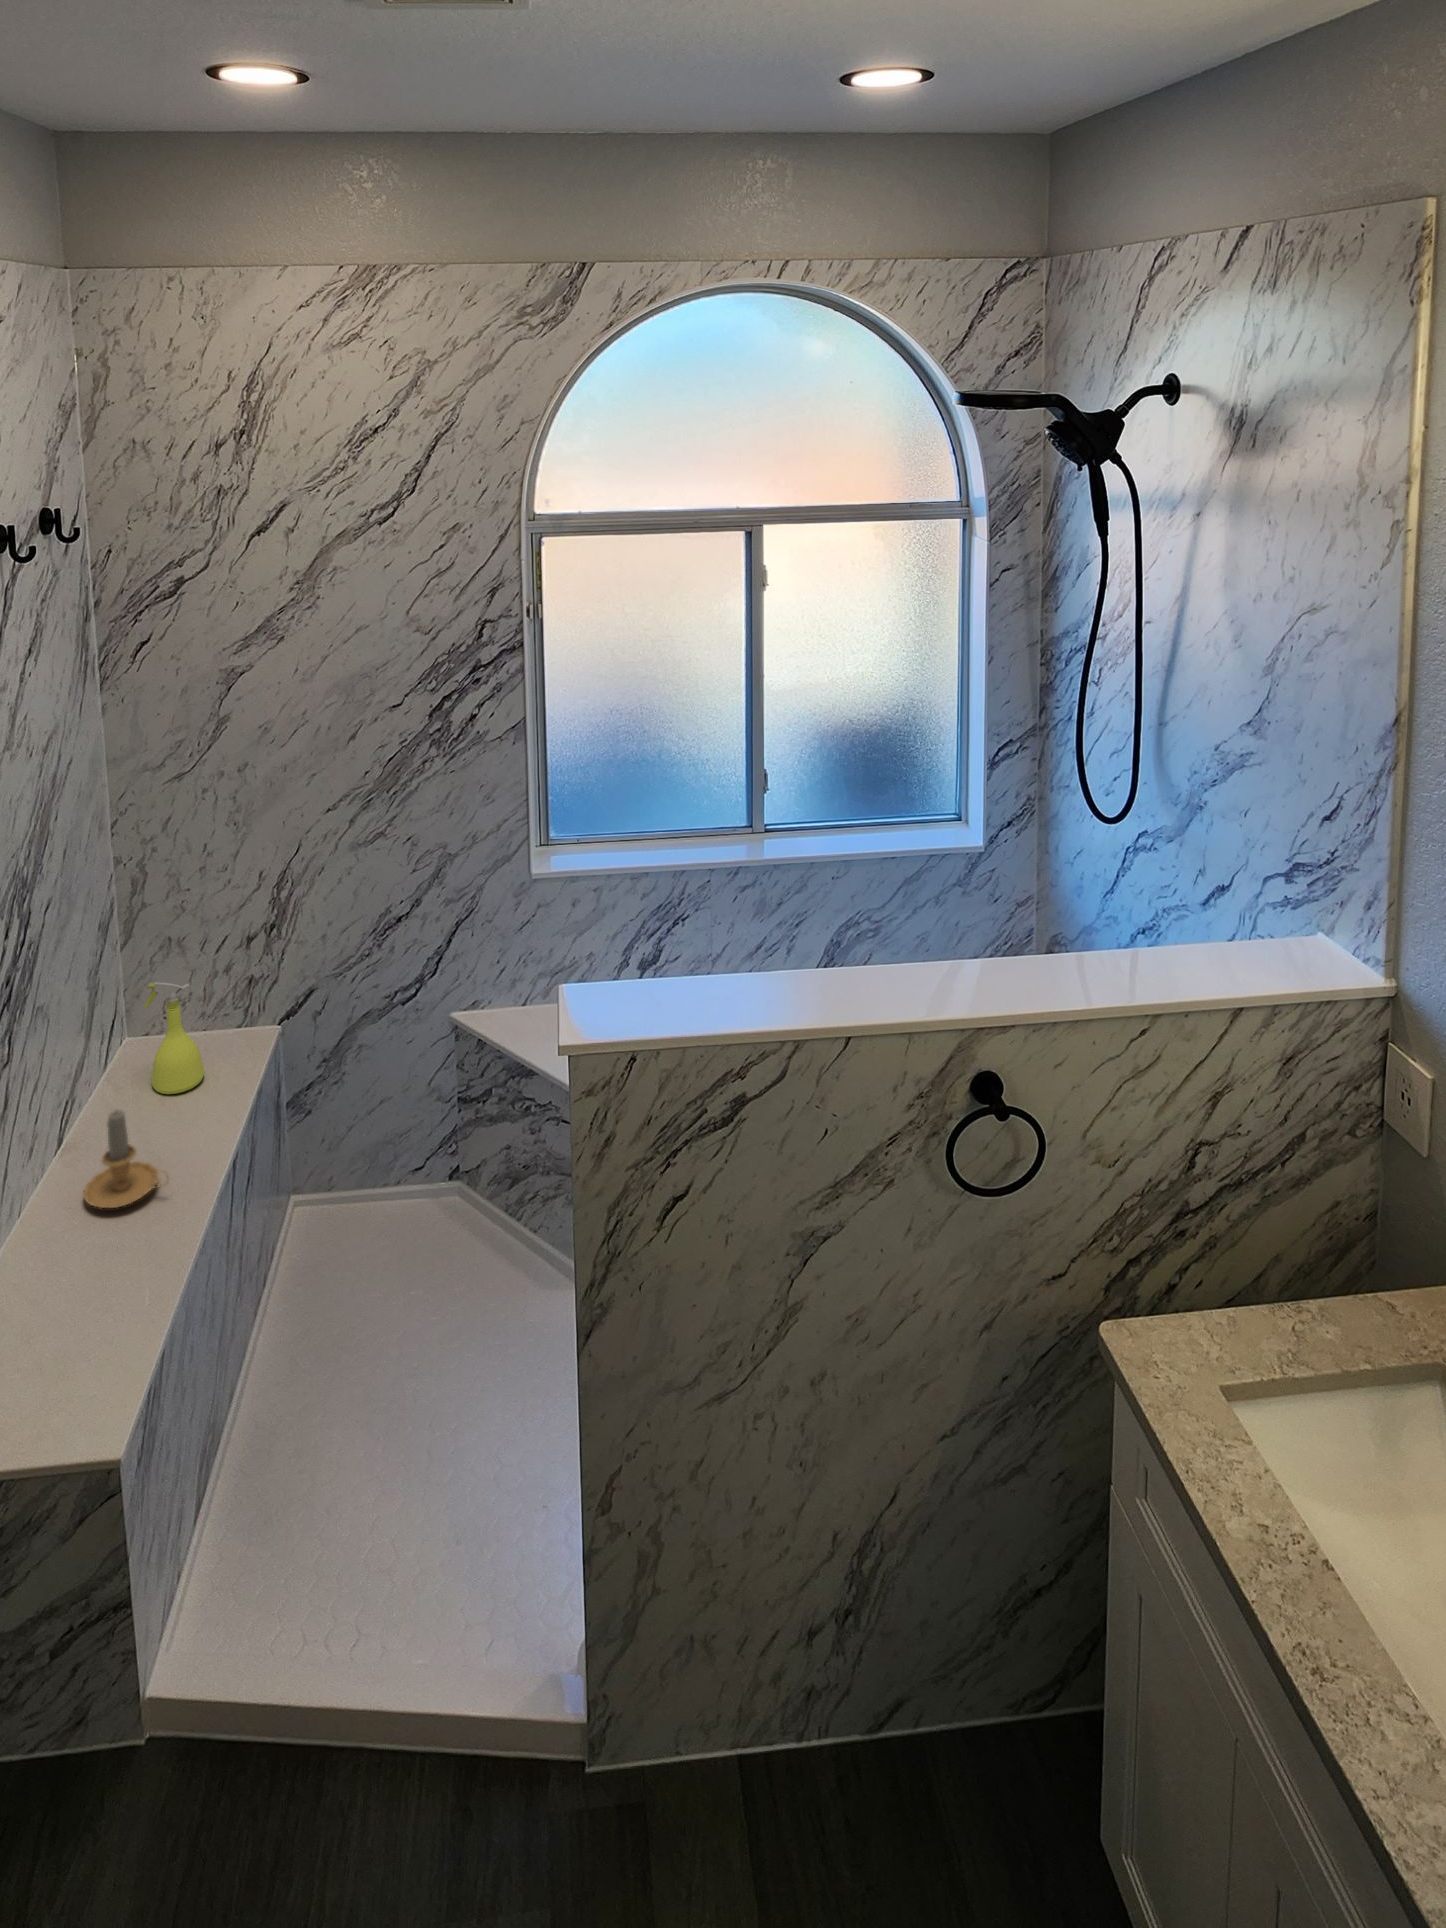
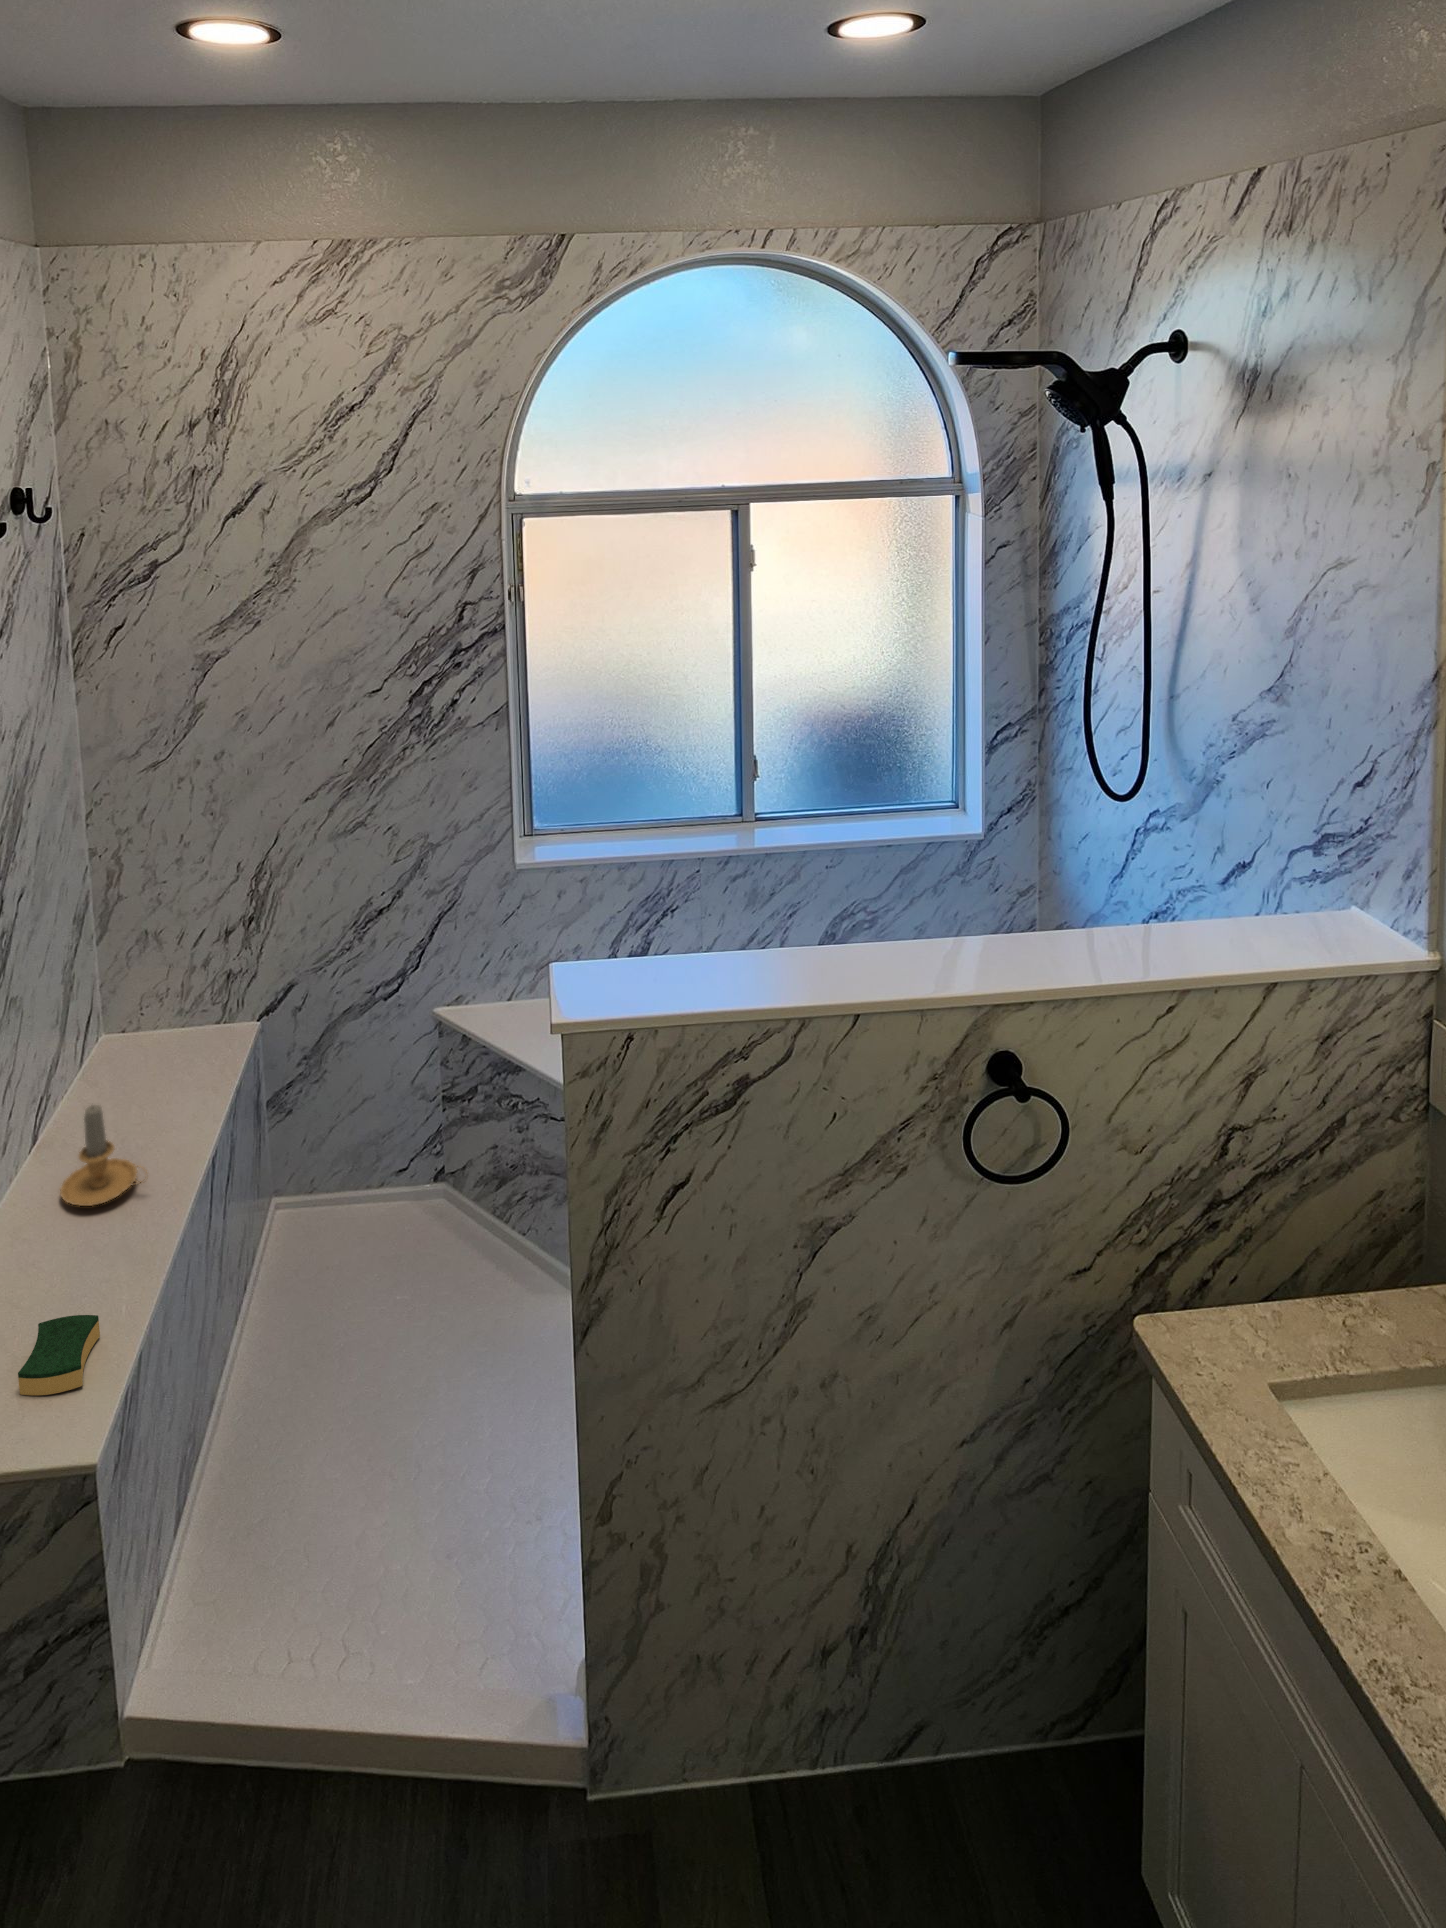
spray bottle: present [144,982,204,1094] -> none [122,975,184,1091]
sponge: none [43,1315,123,1393] -> present [18,1315,100,1395]

